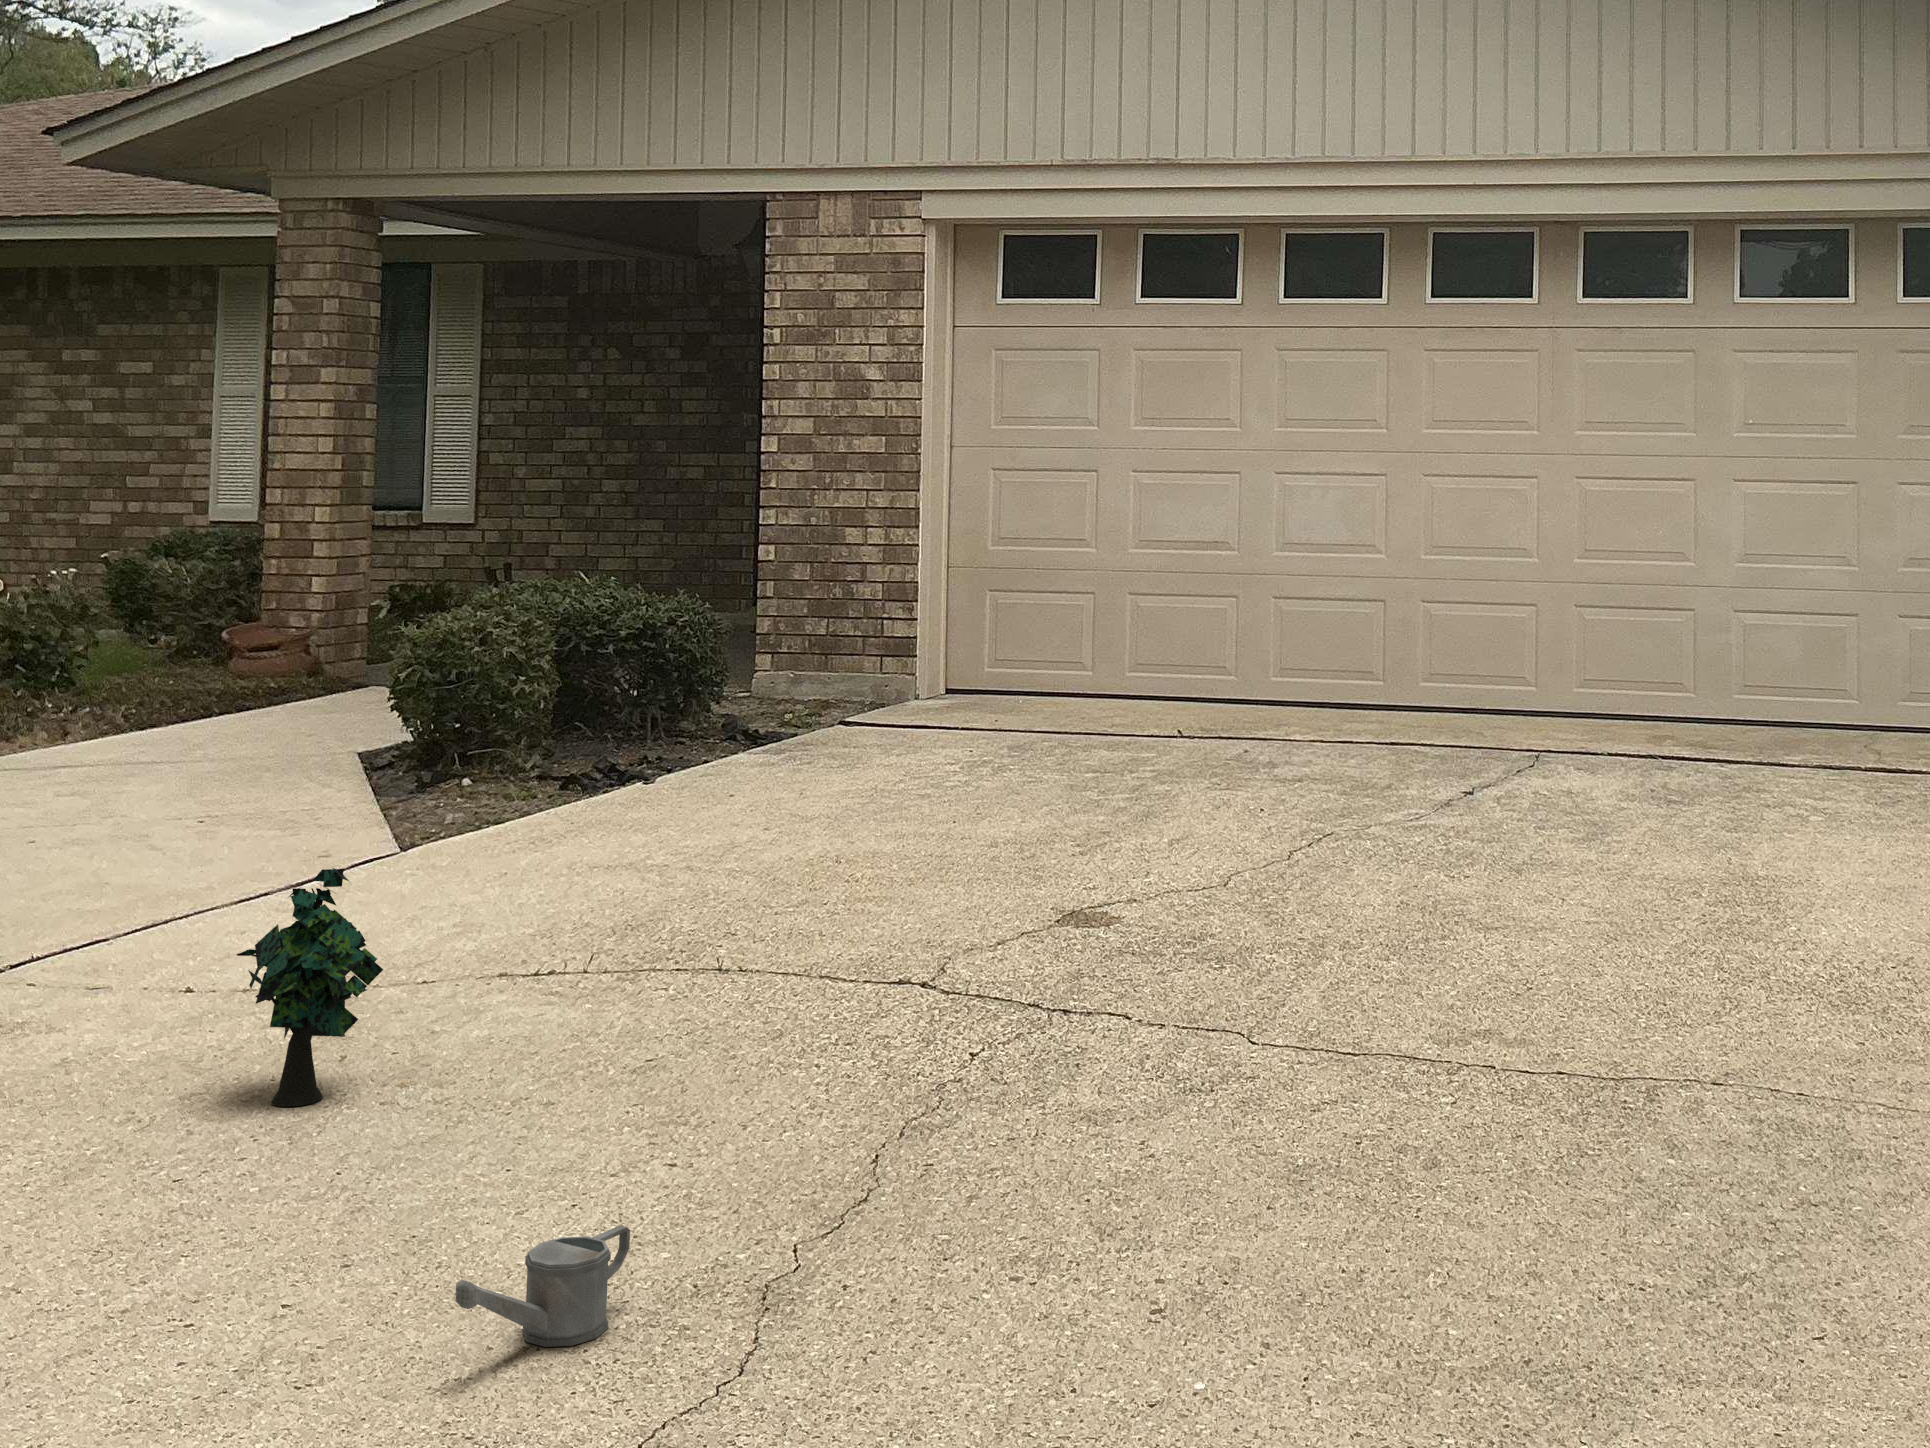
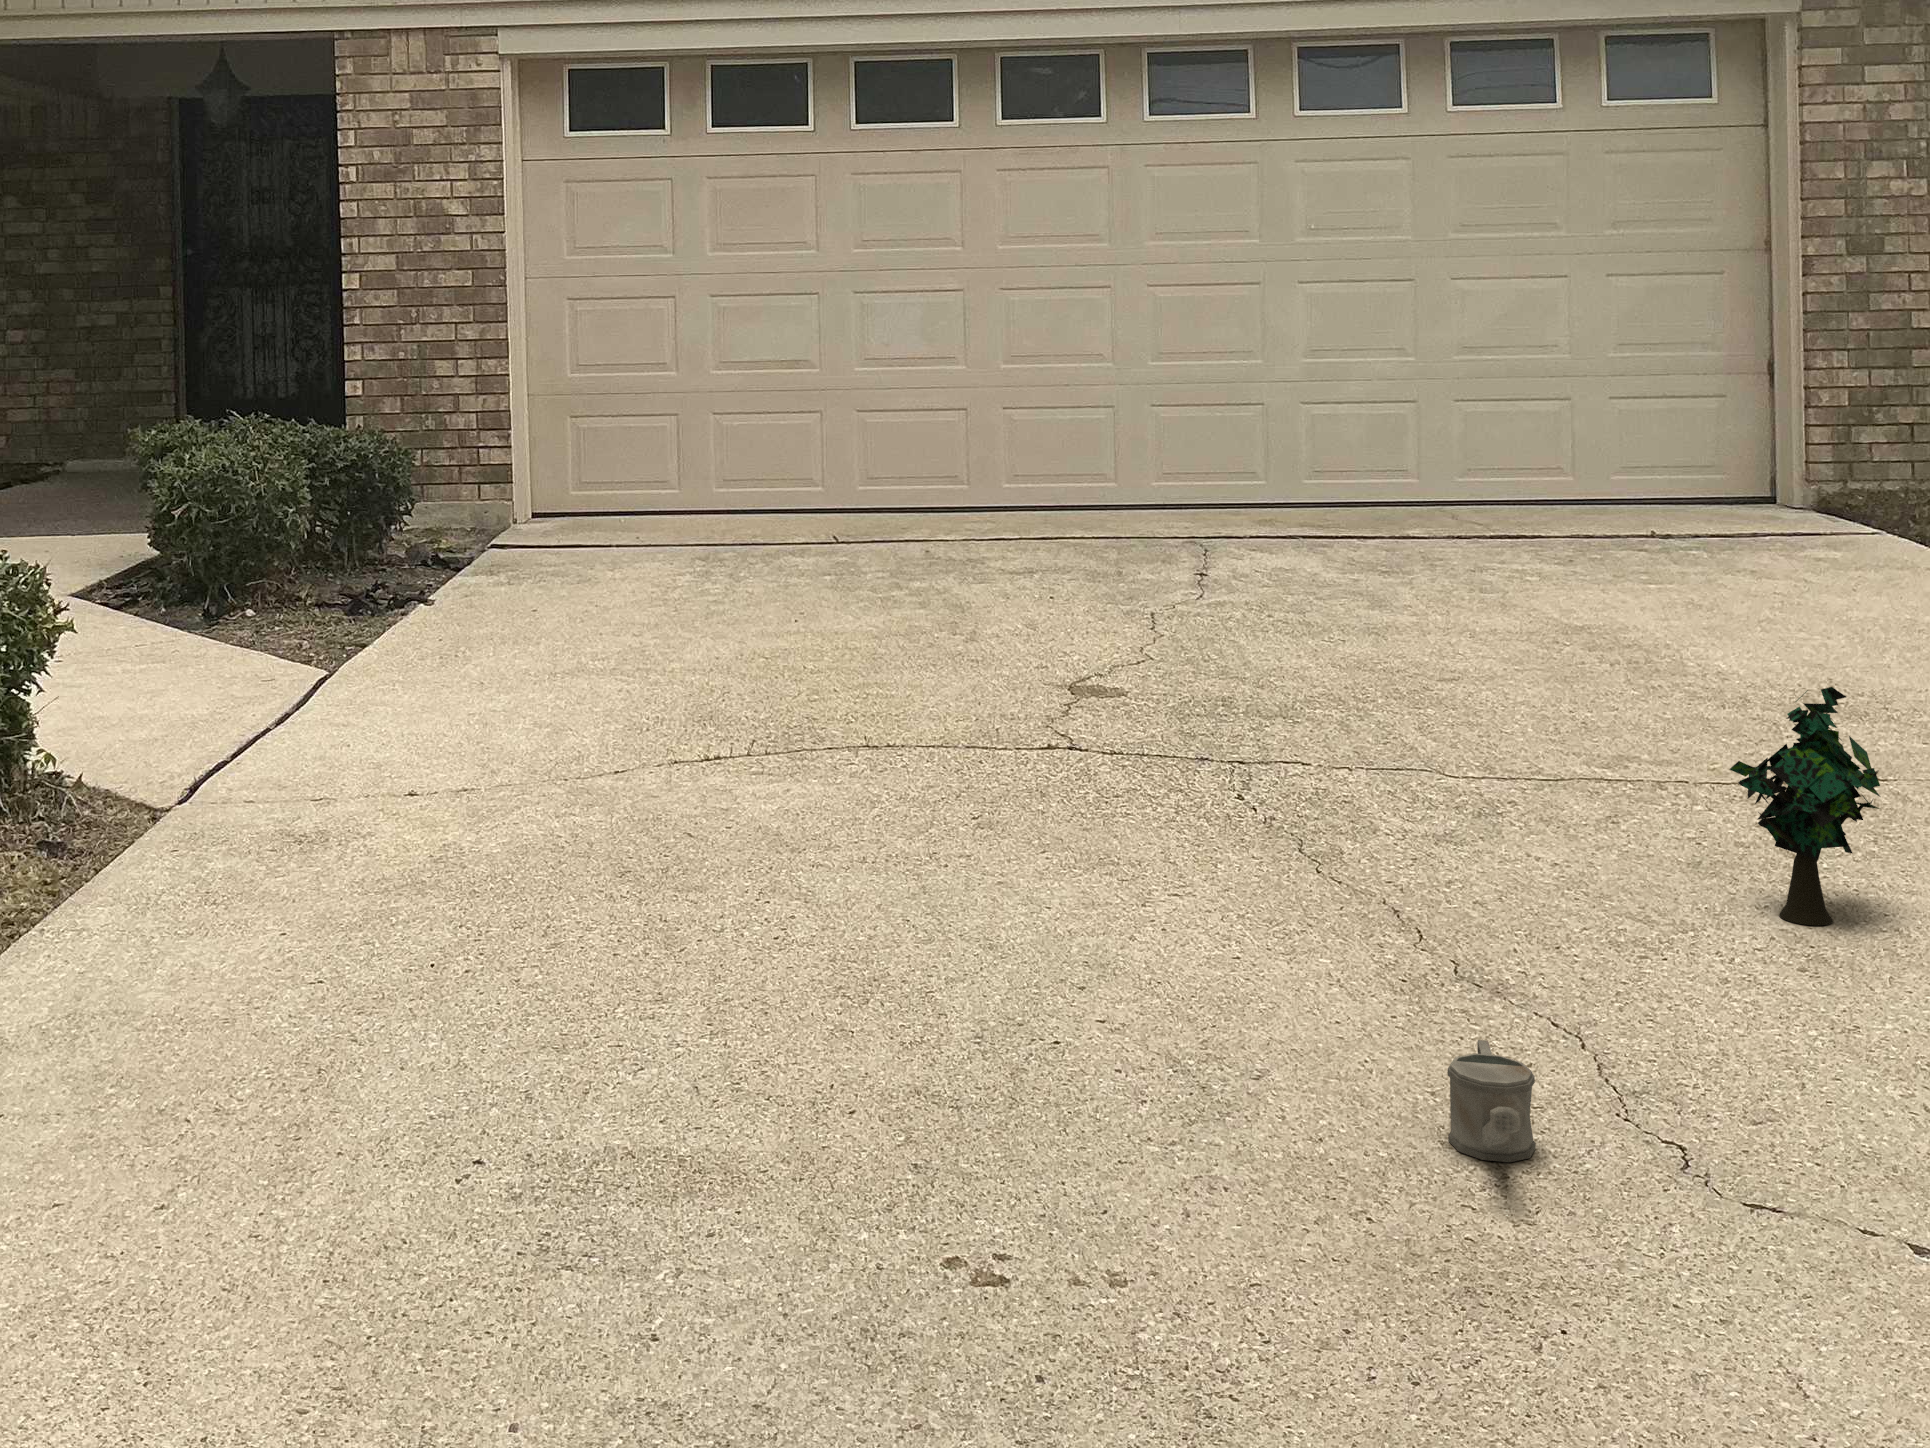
decorative plant: present [237,868,383,1107] -> present [1730,687,1880,926]

